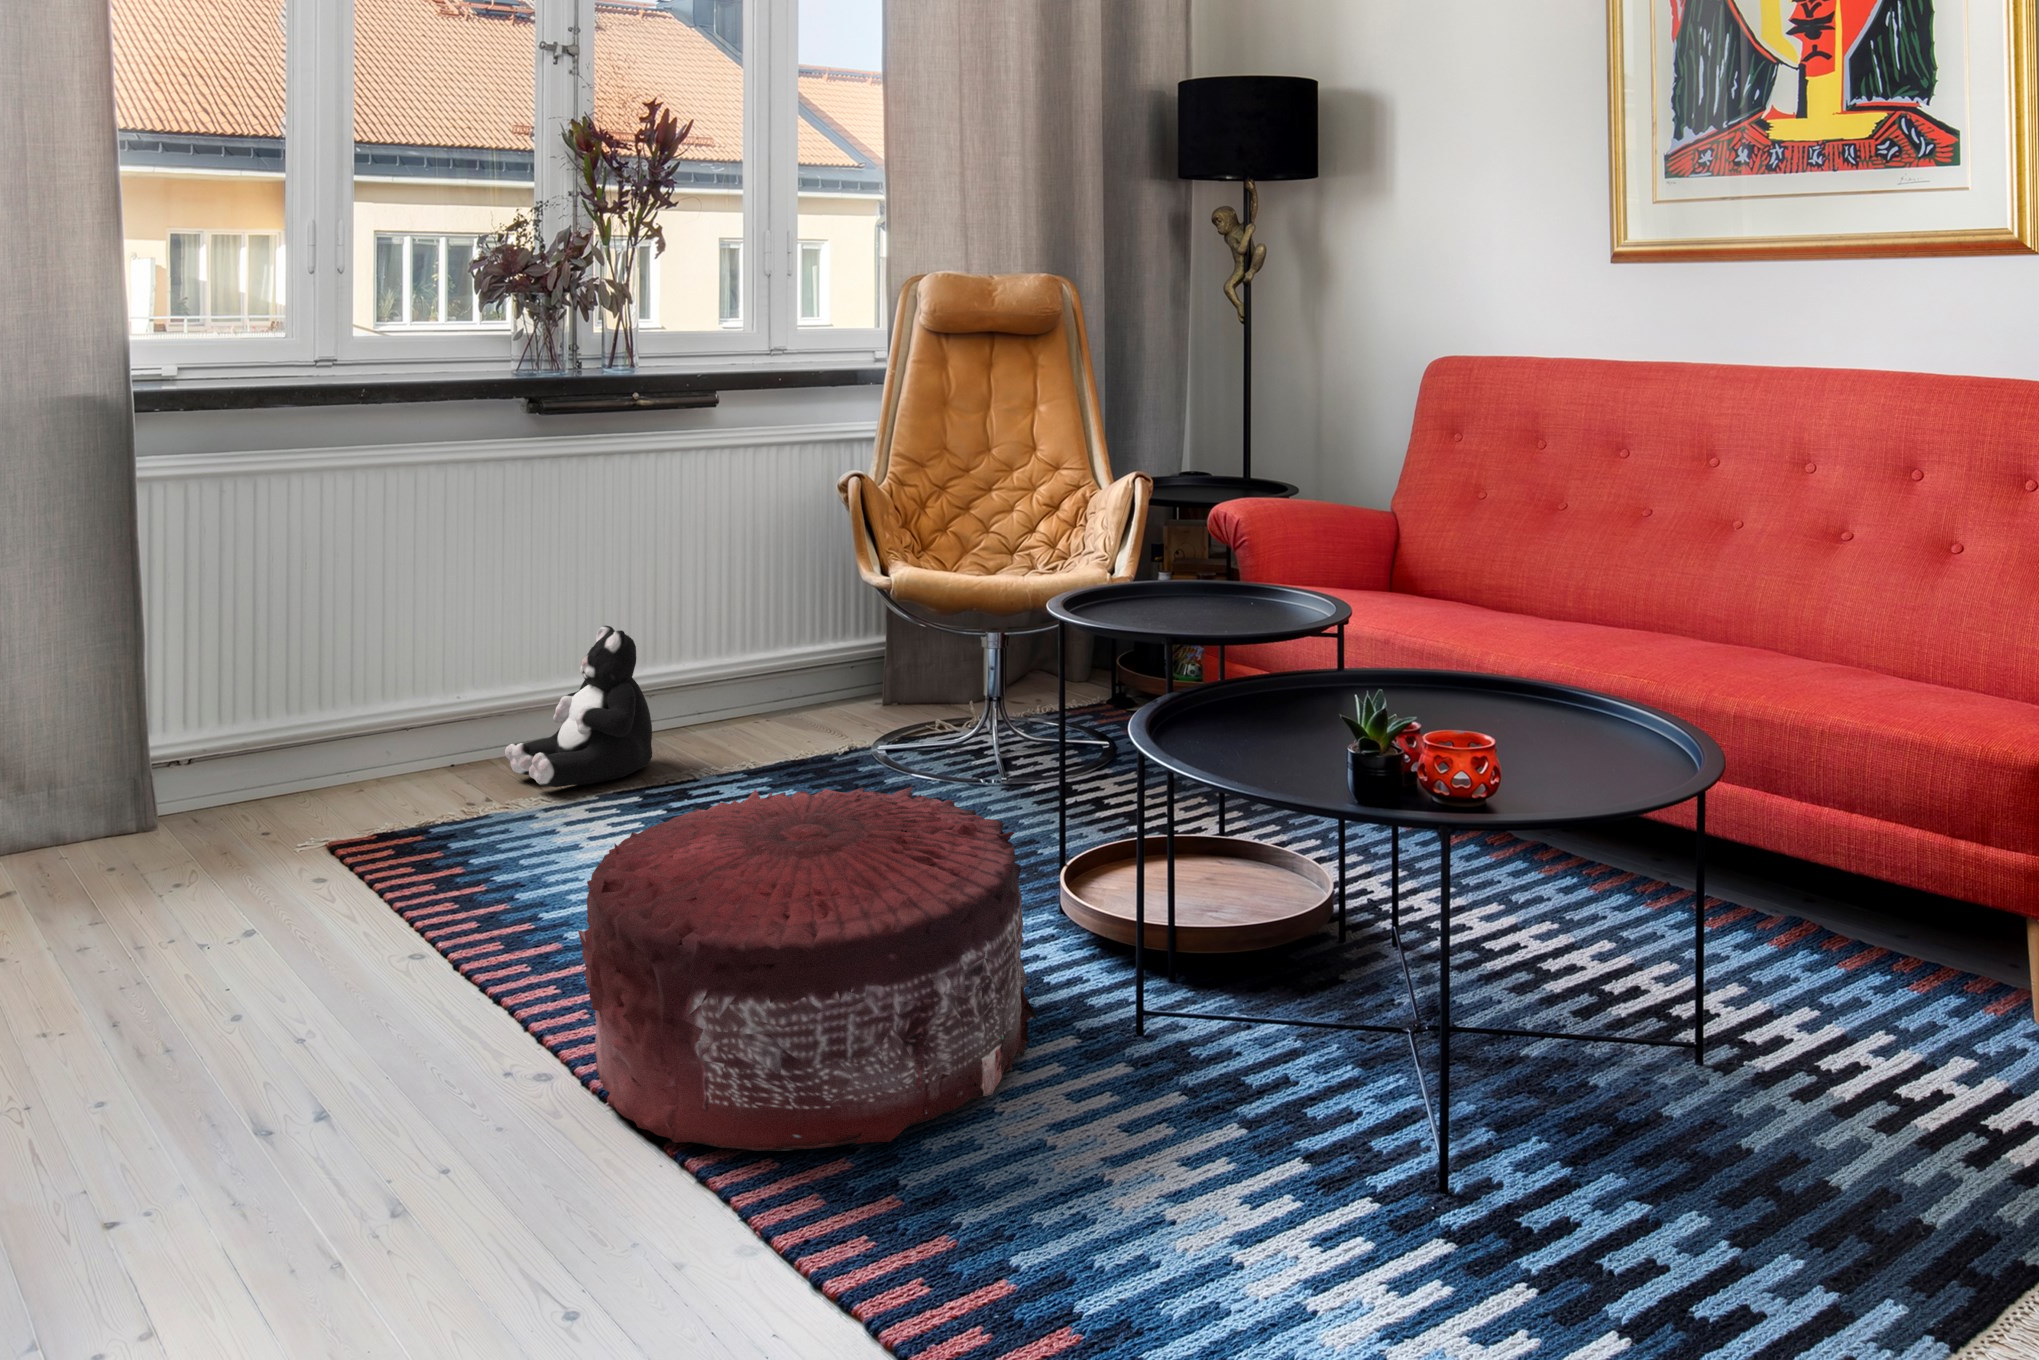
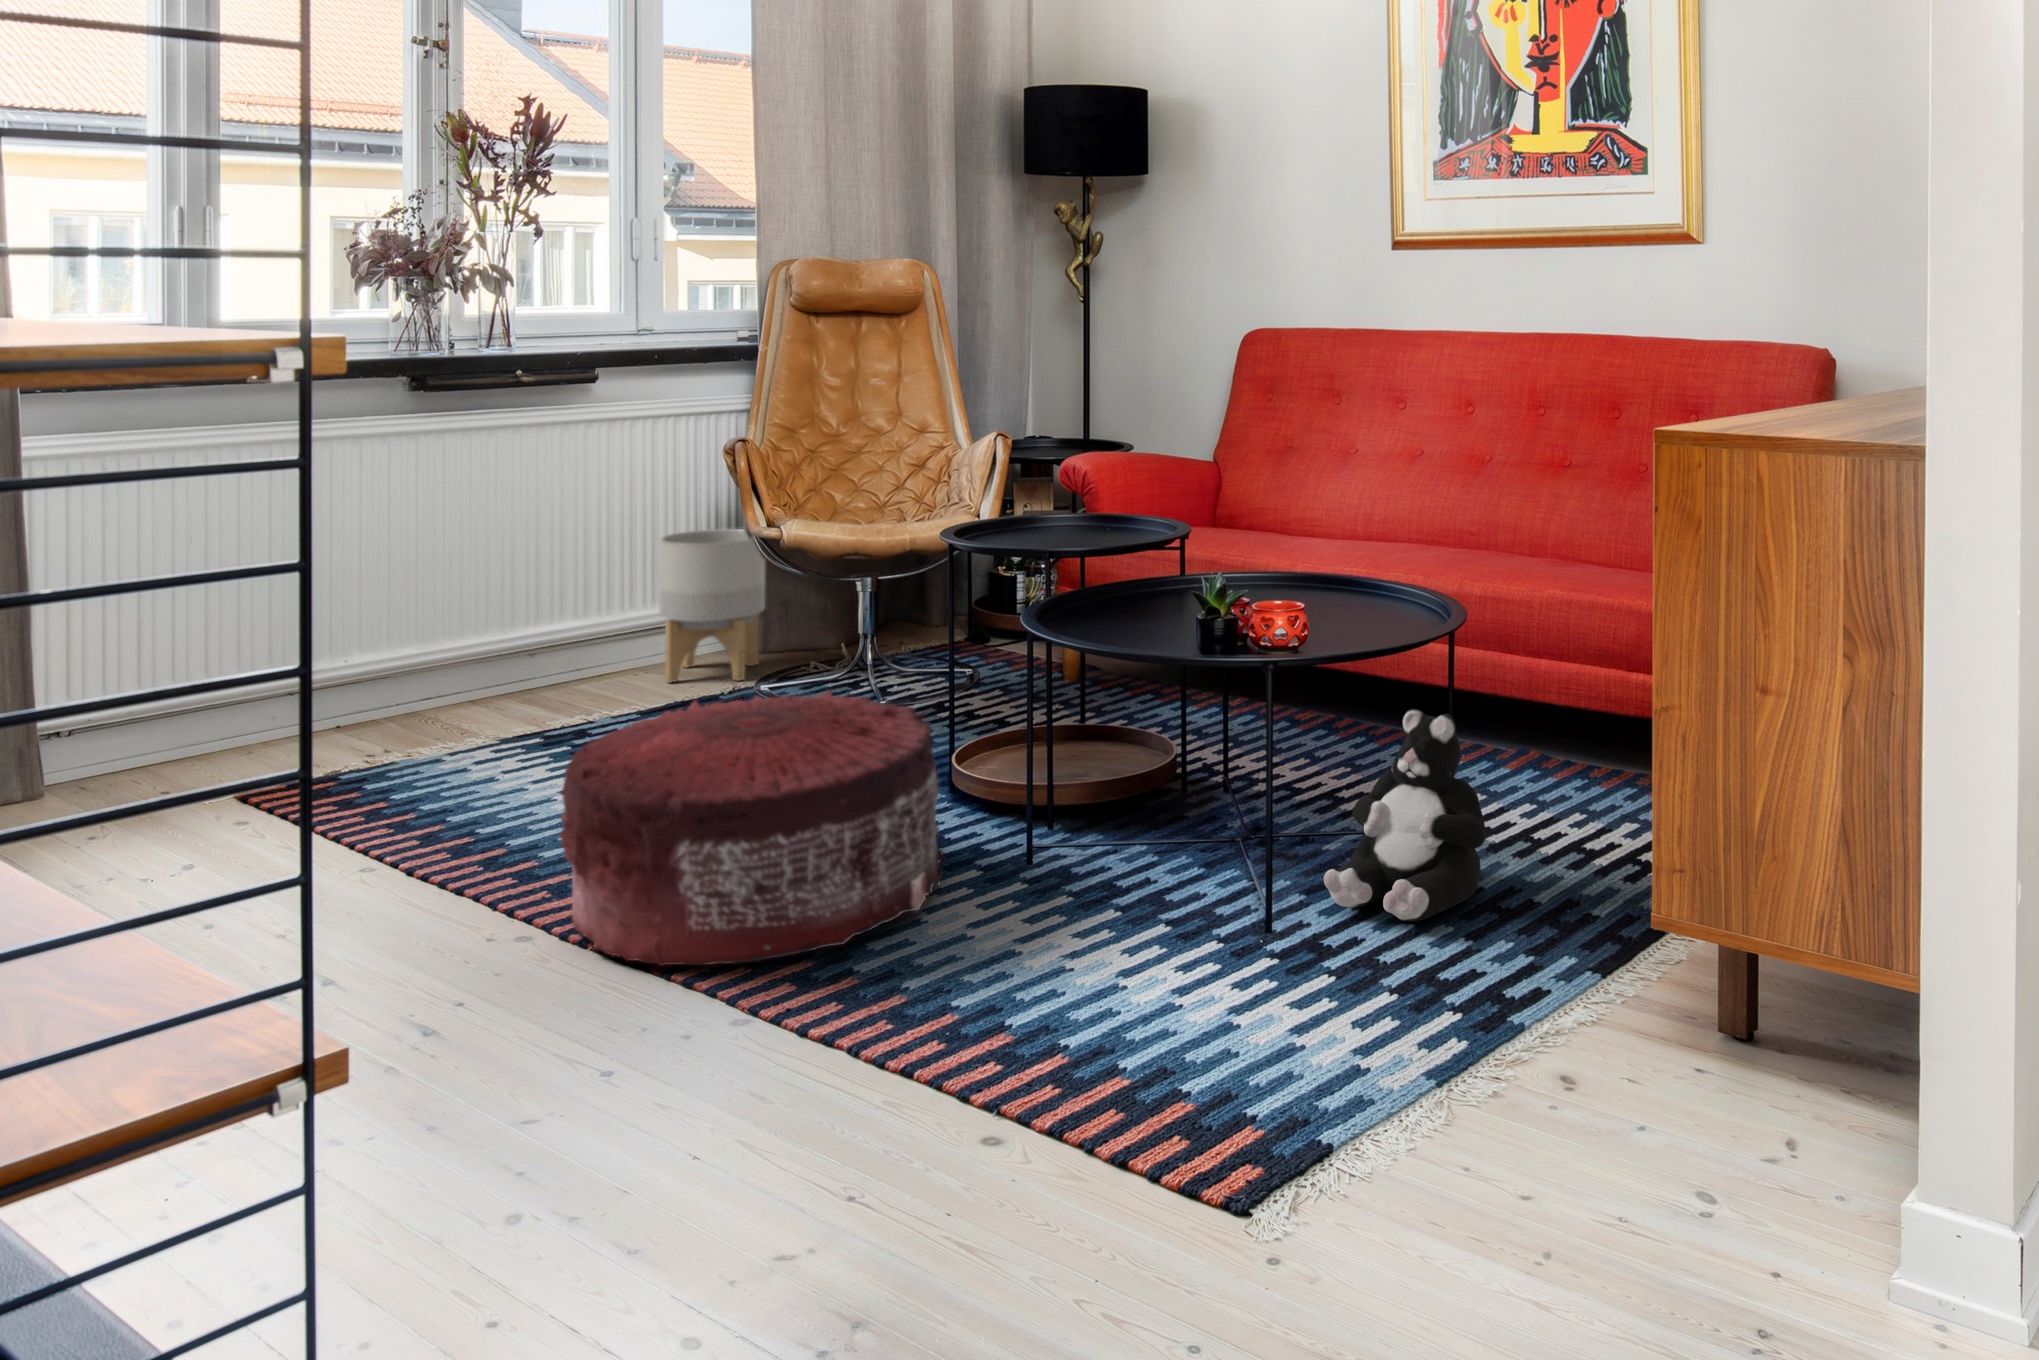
planter: none [781,564,890,734] -> present [660,529,765,683]
plush toy: present [505,626,652,787] -> present [1324,709,1486,921]

